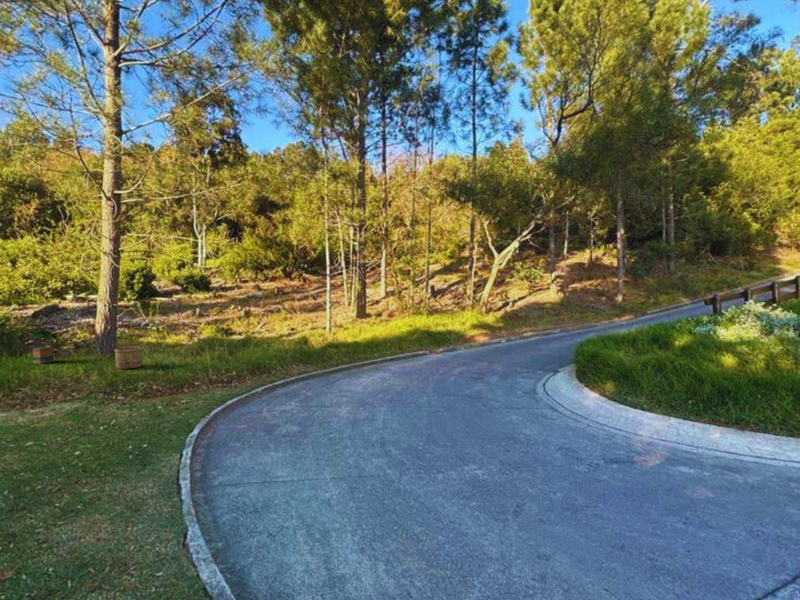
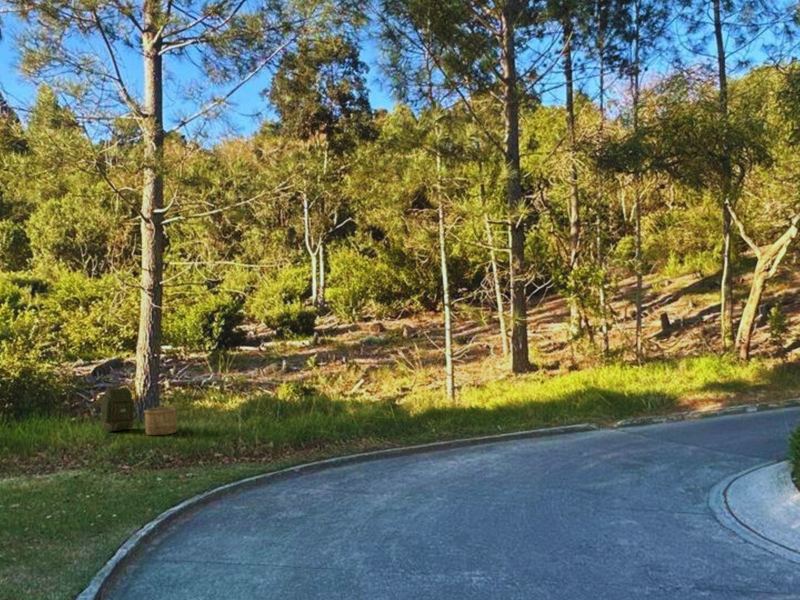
potted tree: present [30,330,59,364] -> none [59,385,92,427]
backpack: none [71,331,101,367] -> present [100,387,134,431]

